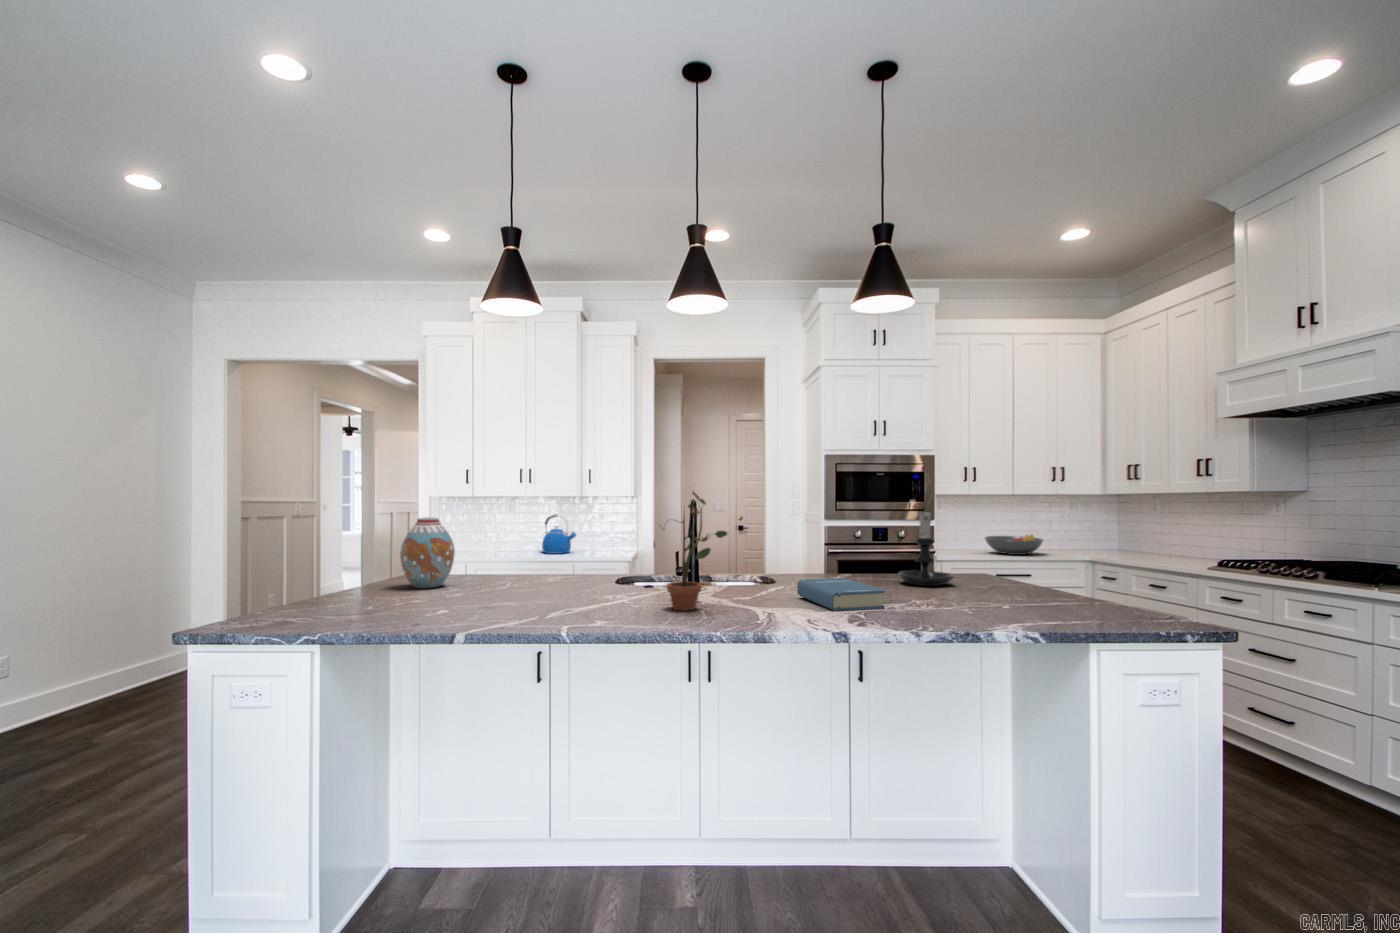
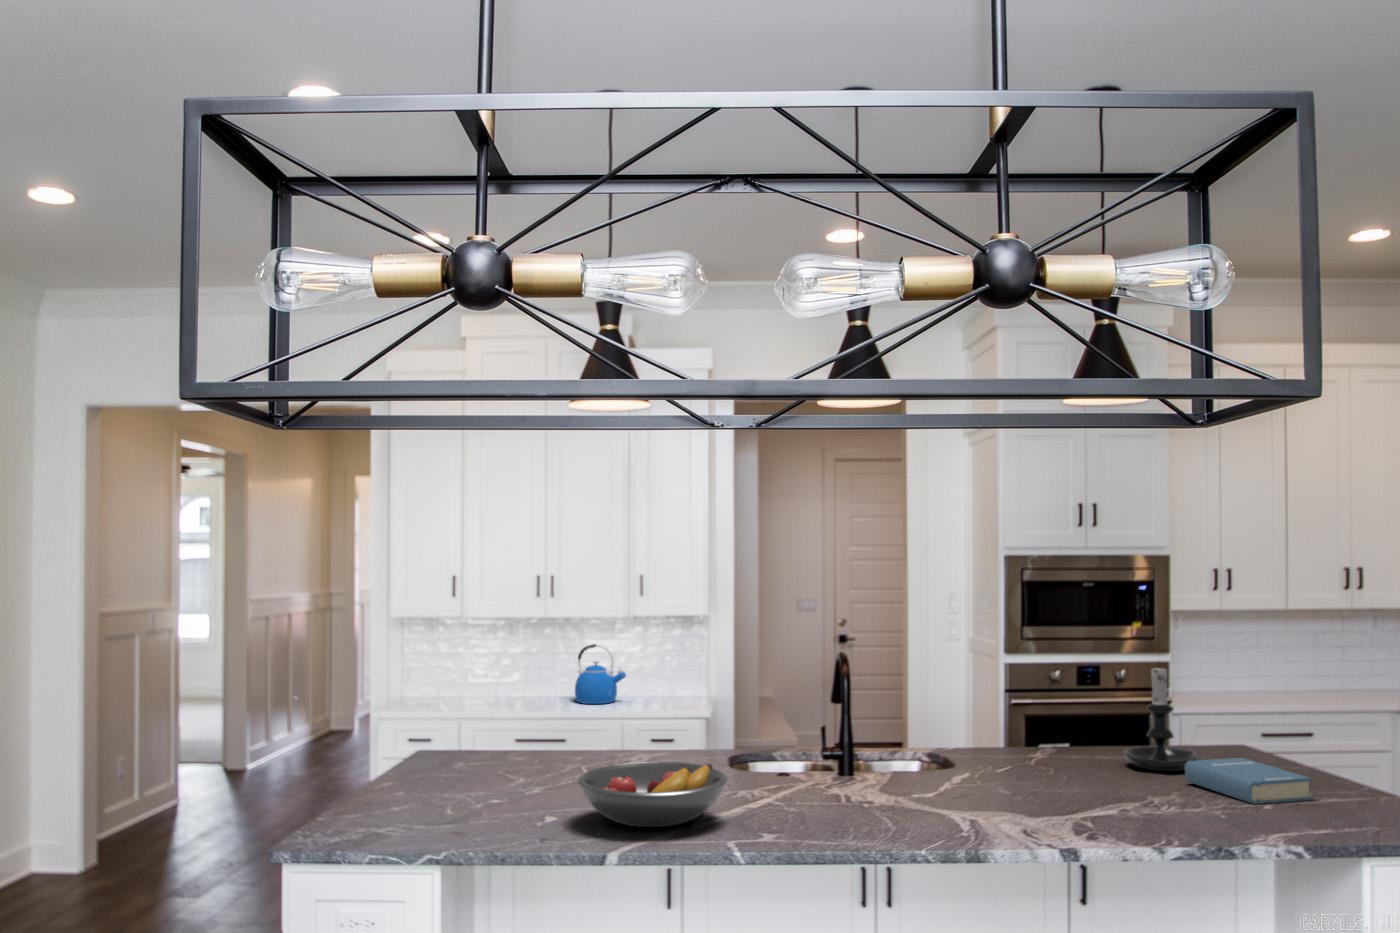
potted plant: present [662,492,727,611] -> none [828,654,913,816]
vase: present [400,517,455,588] -> none [463,684,530,780]
fruit bowl: present [985,534,1043,555] -> present [577,762,728,827]
hardback book: present [797,578,885,611] -> present [1185,758,1311,804]

